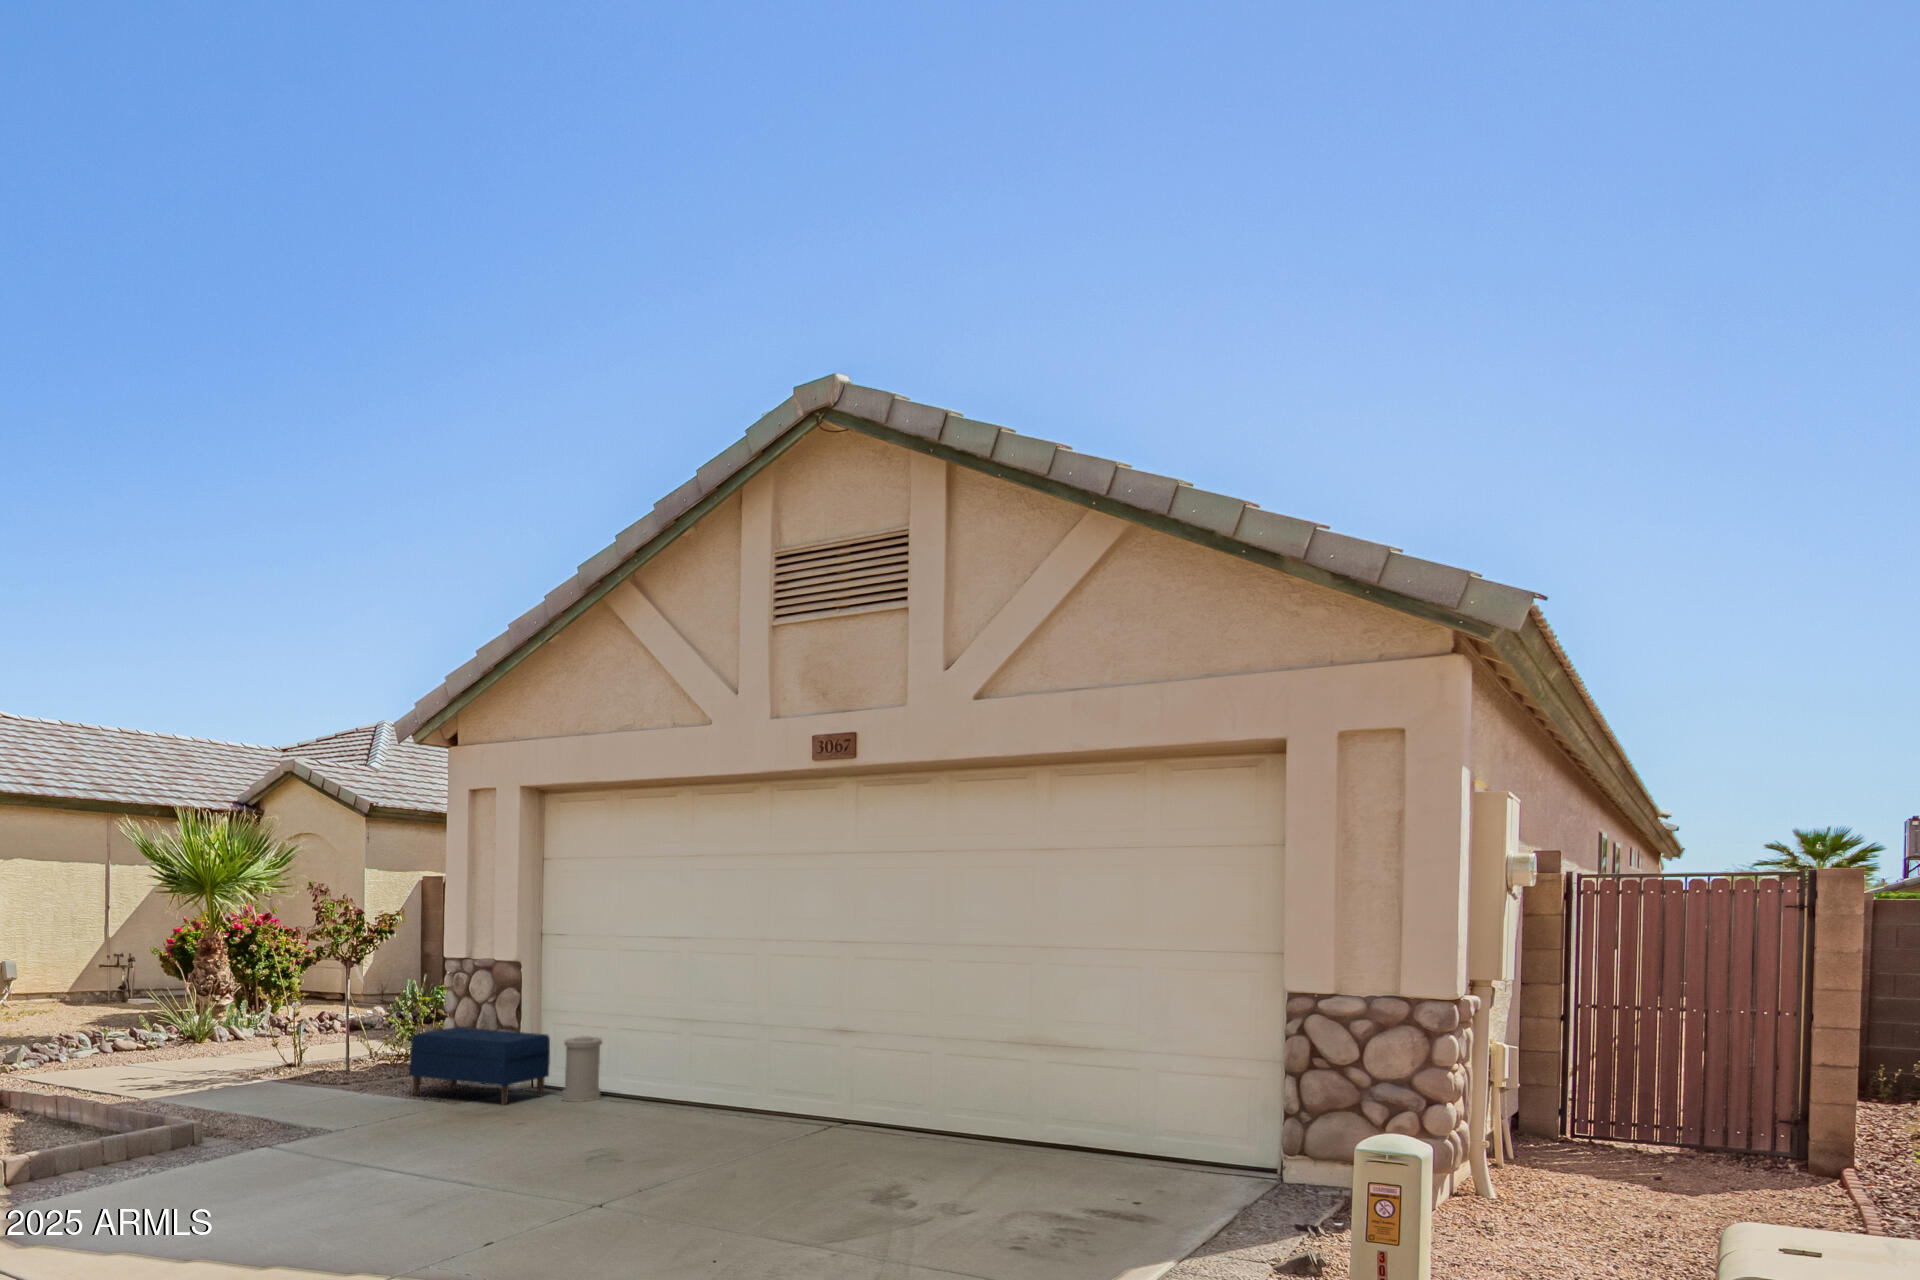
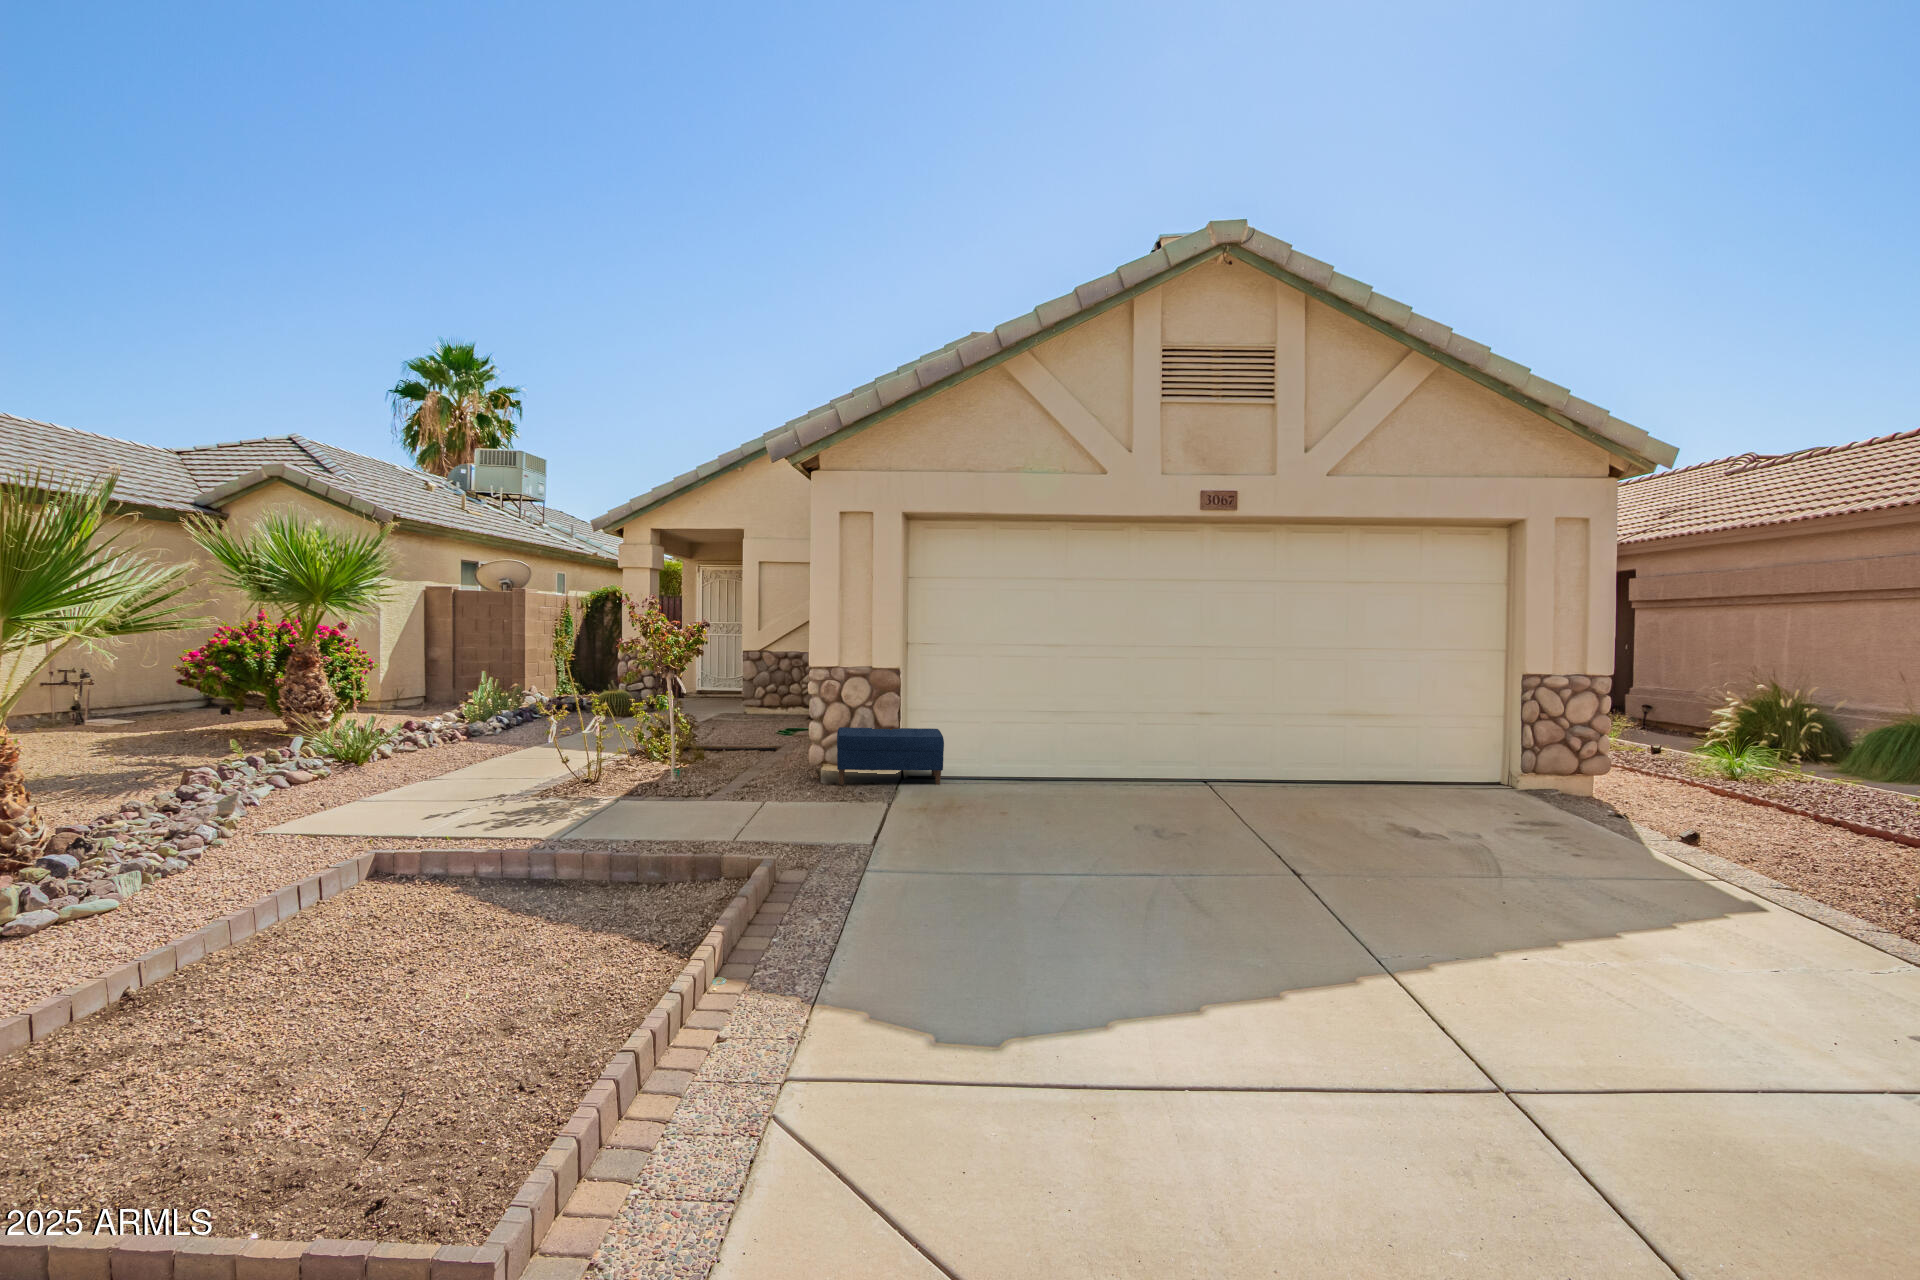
trash can: present [562,1036,602,1102] -> none [953,728,984,777]

